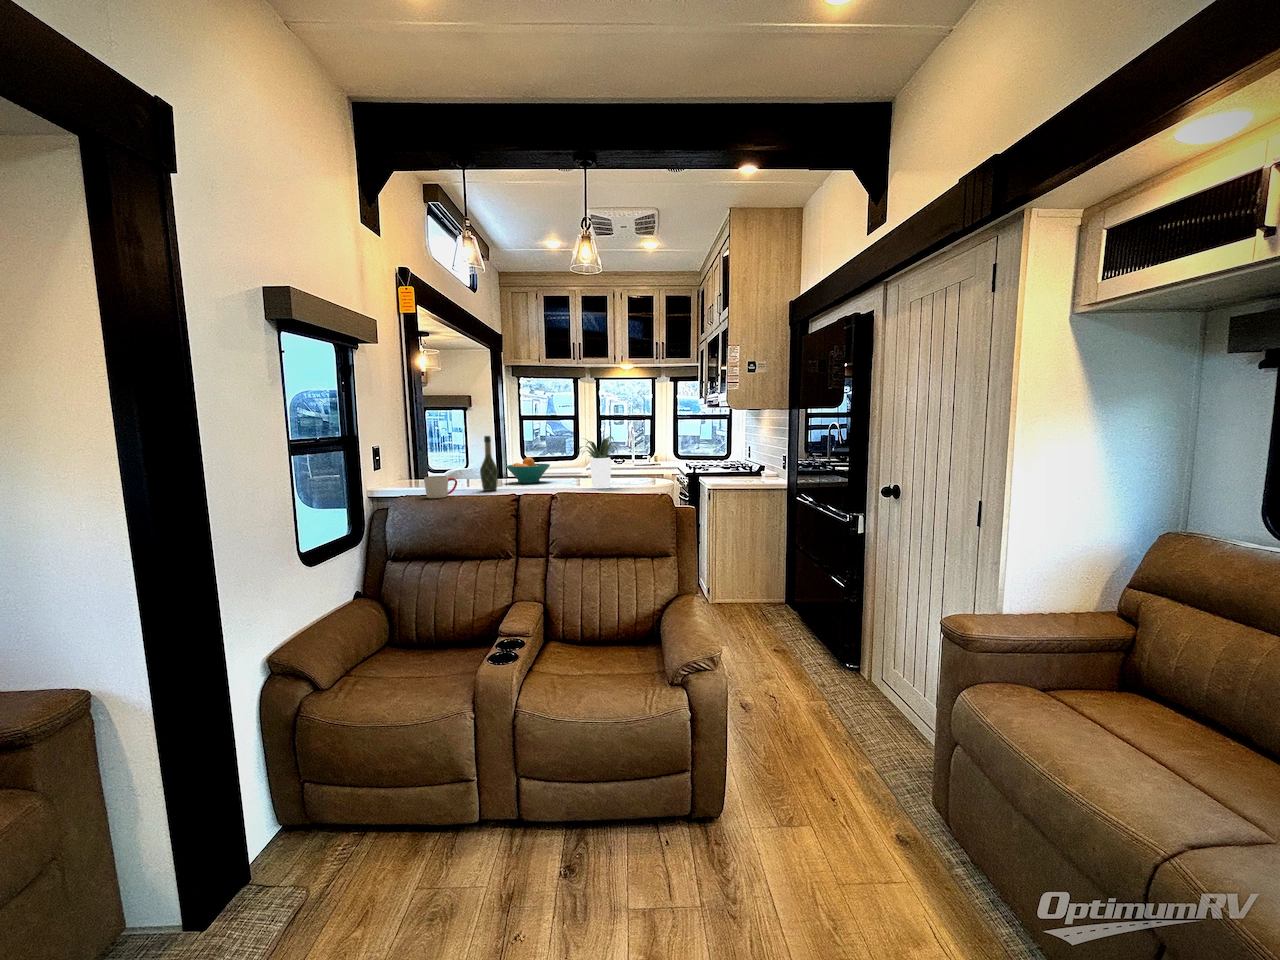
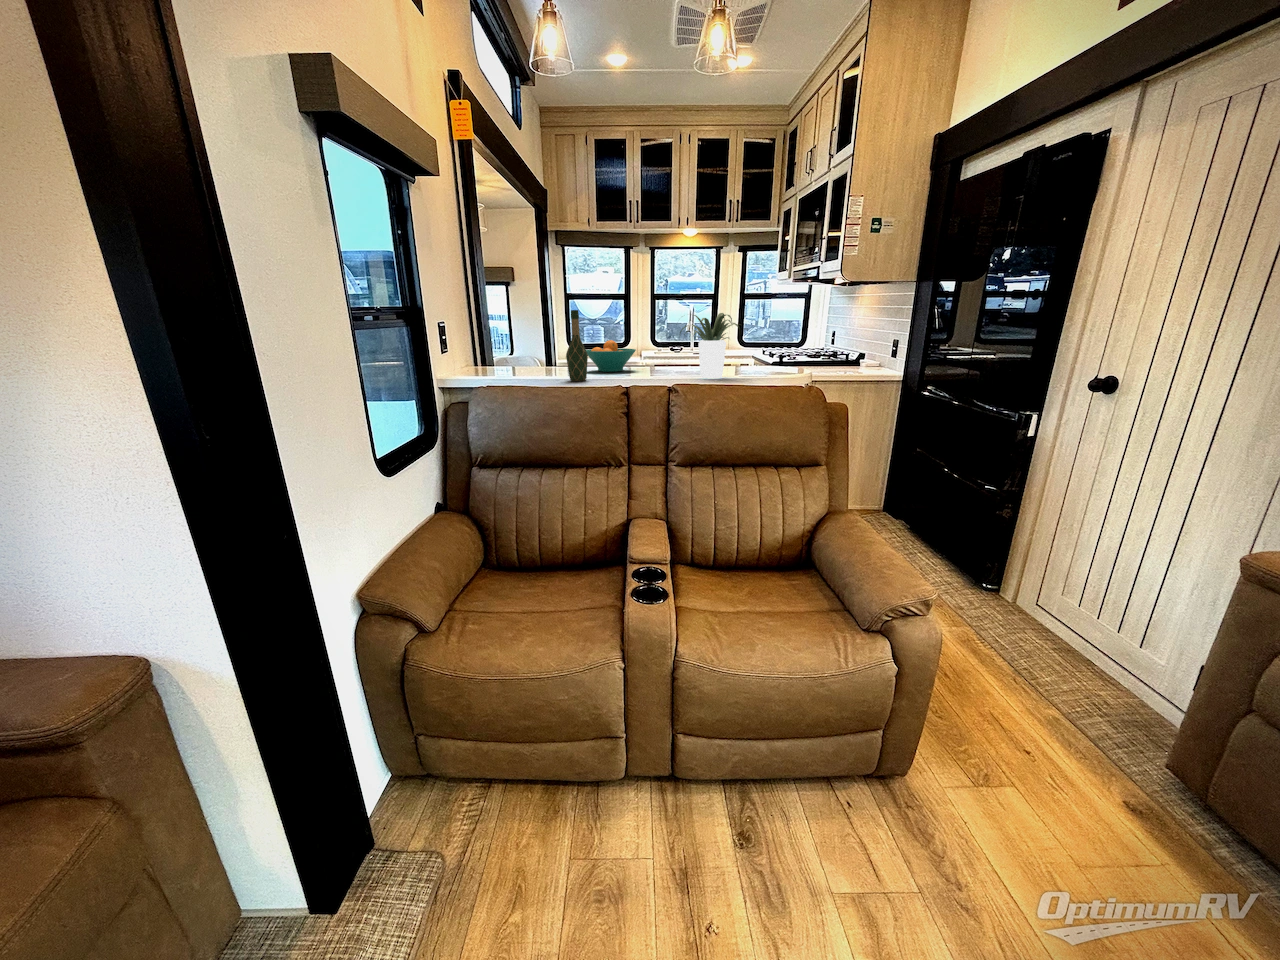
mug: present [424,476,457,498] -> none [508,361,546,390]

